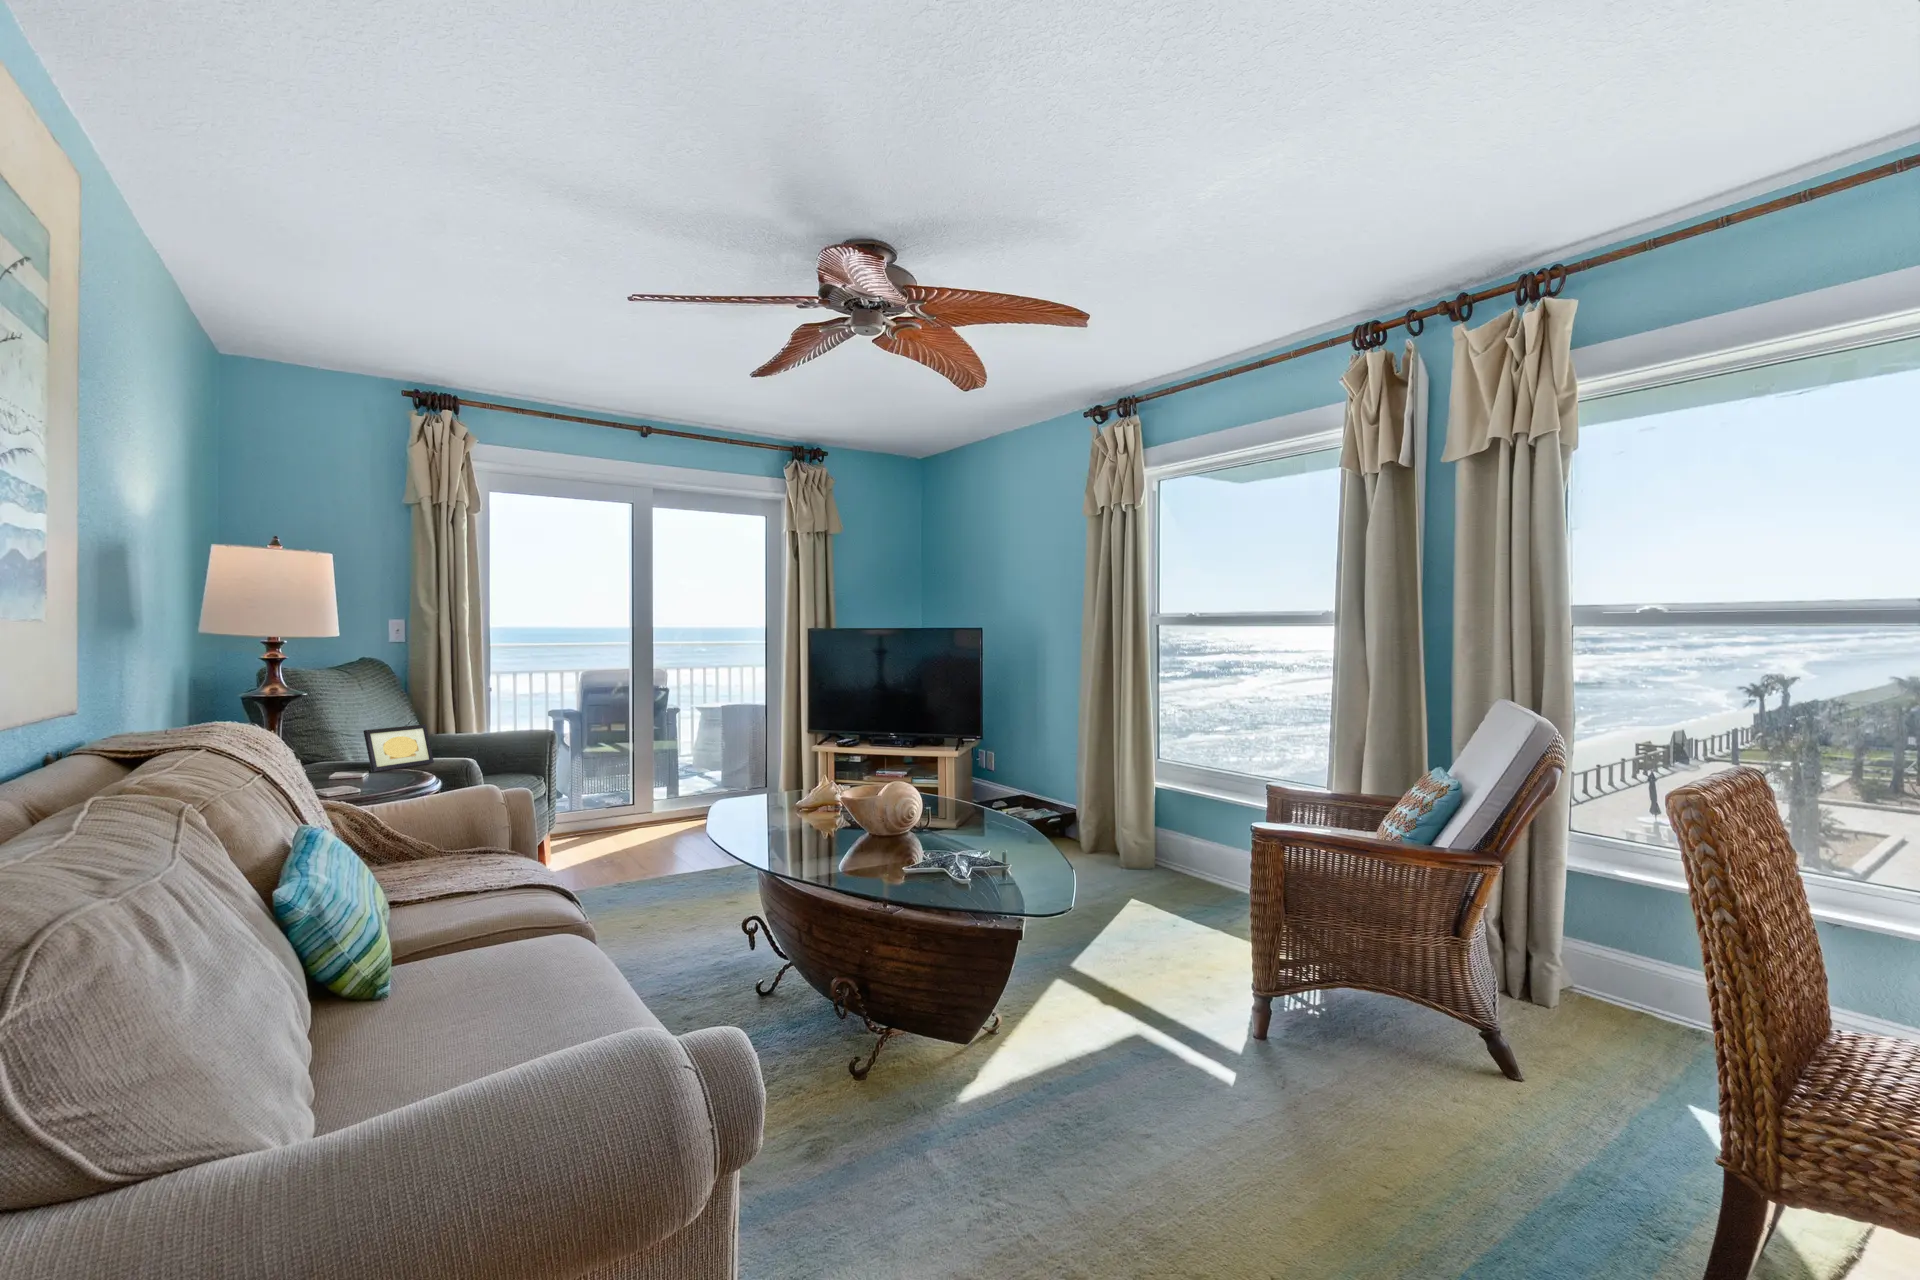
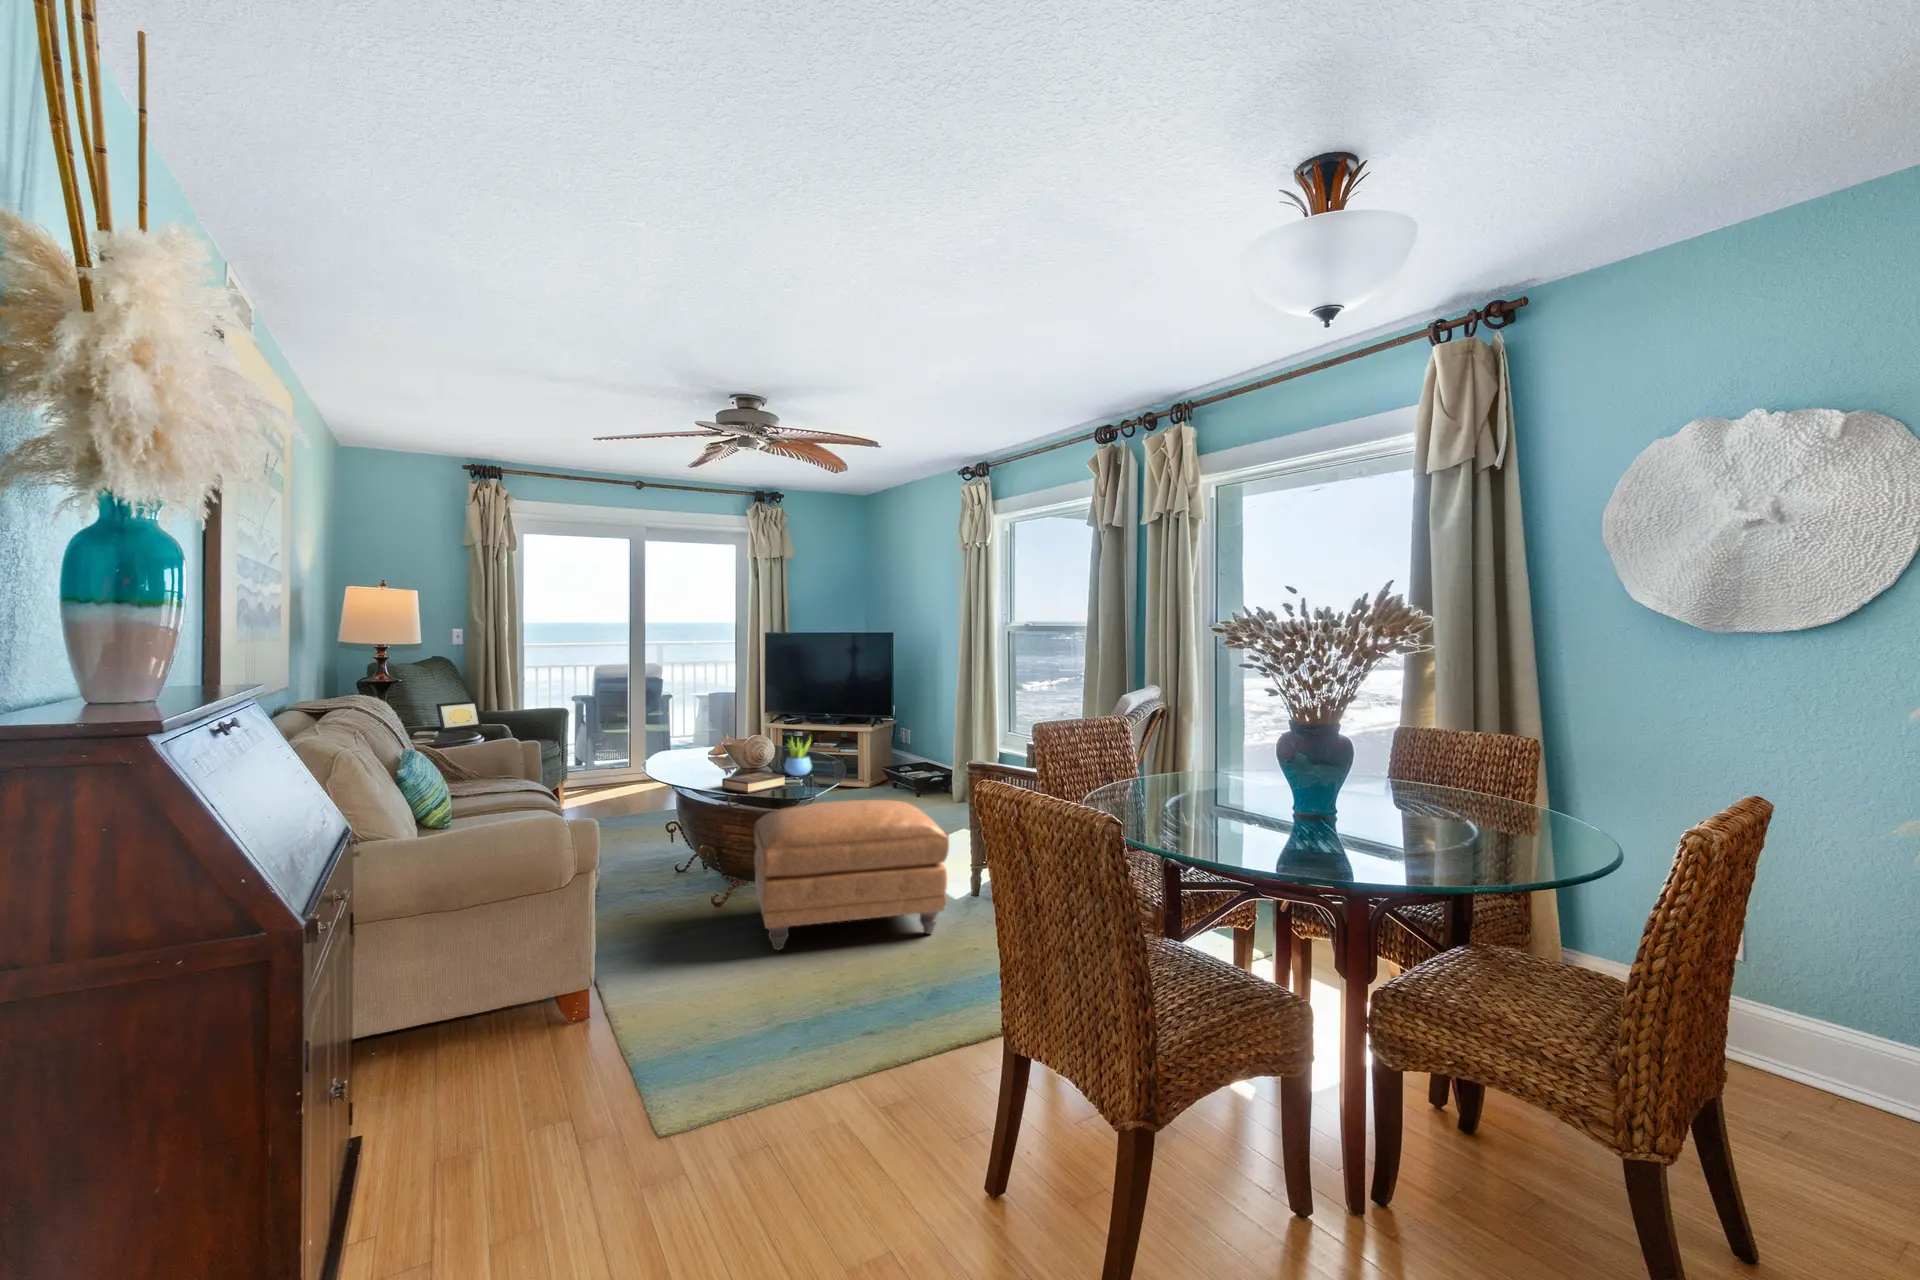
succulent plant: none [929,778,971,845] -> present [785,739,812,776]
hardback book: none [855,843,952,887] -> present [722,772,785,793]
ottoman: none [926,895,1307,1206] -> present [754,800,949,950]

